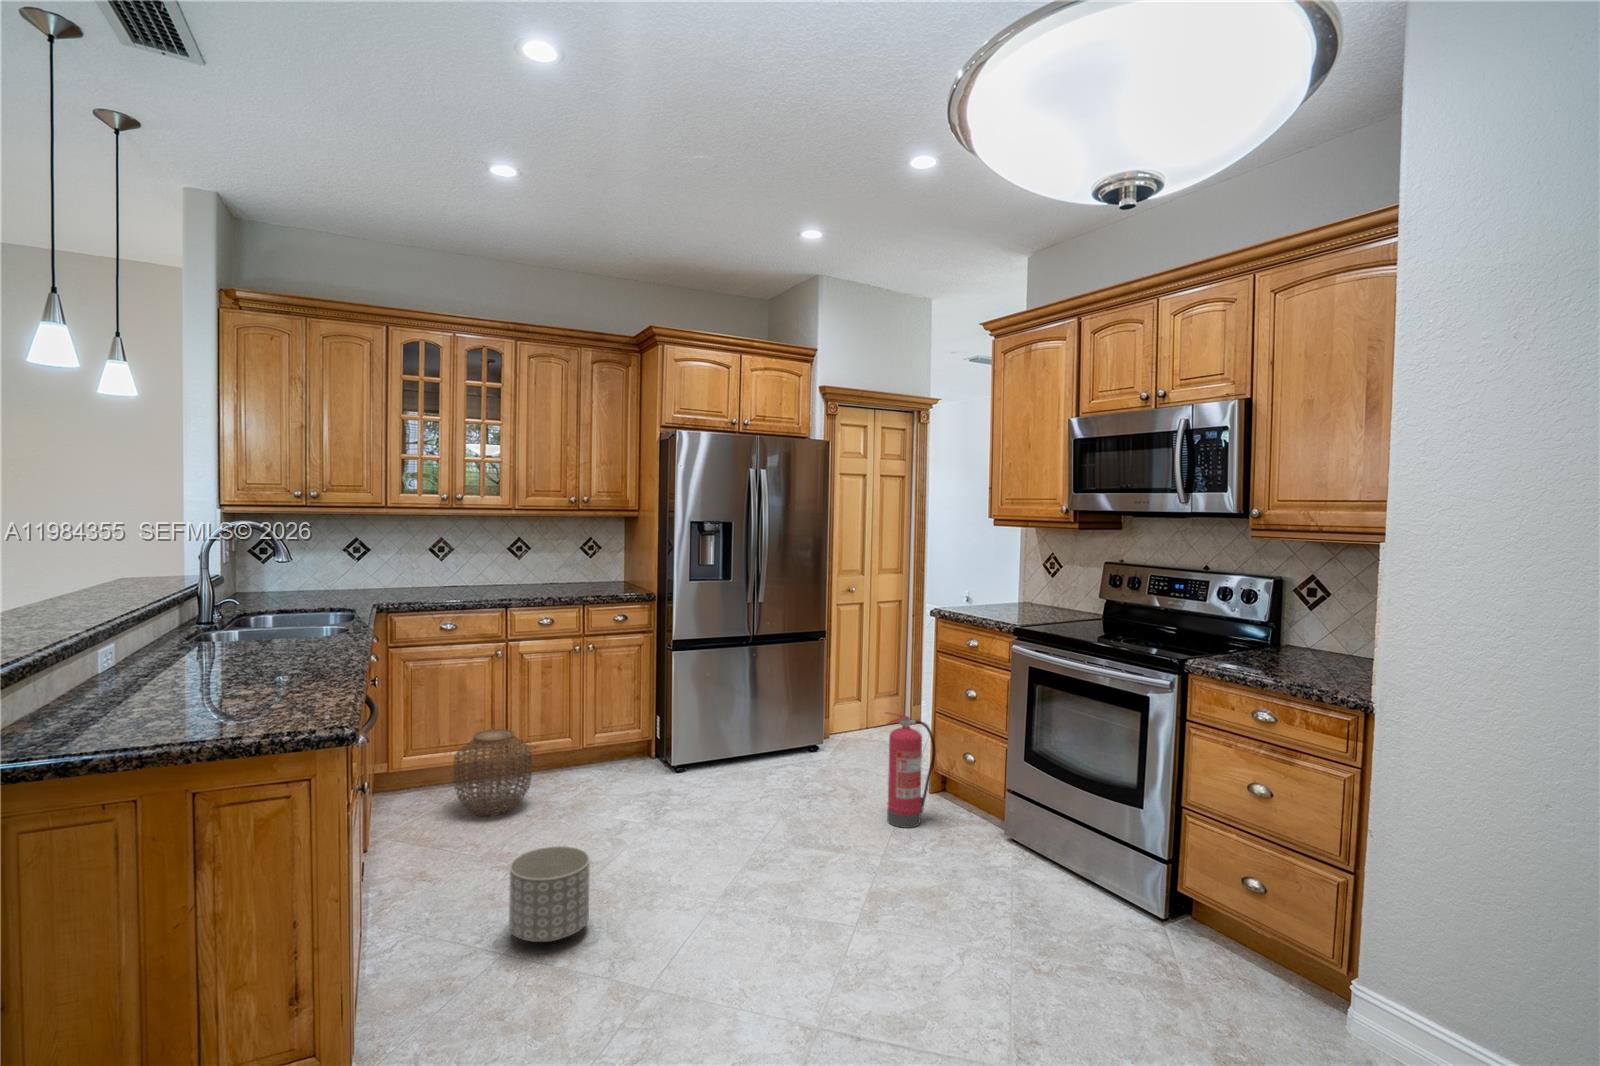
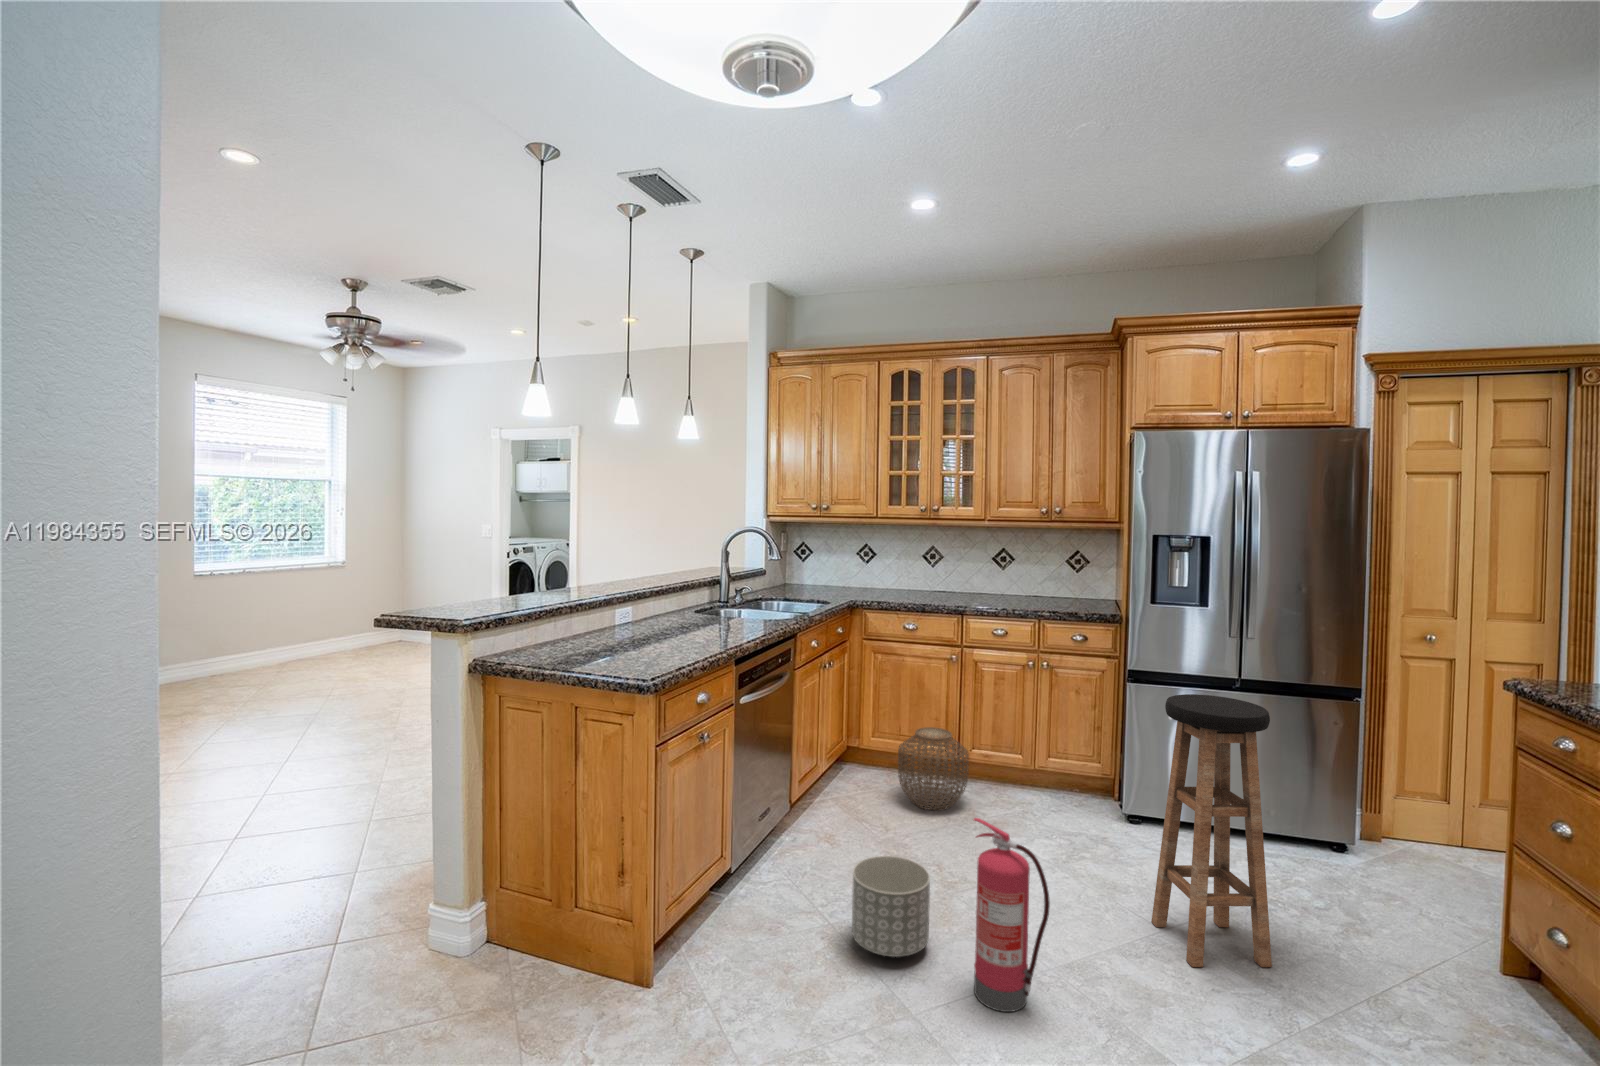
bar stool: none [733,648,817,858] -> present [1152,694,1272,967]
fire extinguisher: present [886,712,936,828] -> present [974,818,1050,1012]

